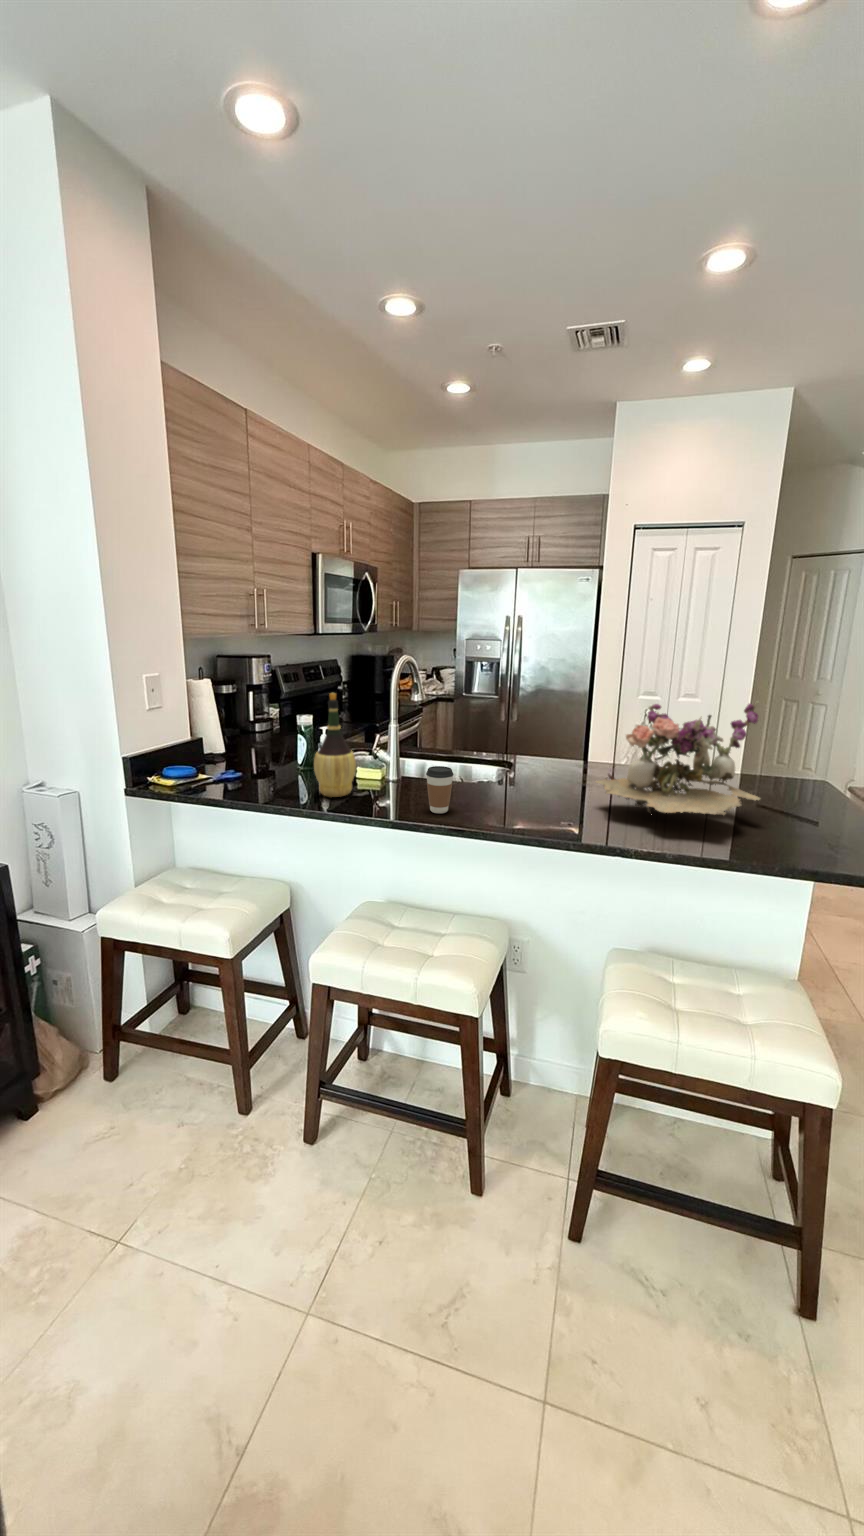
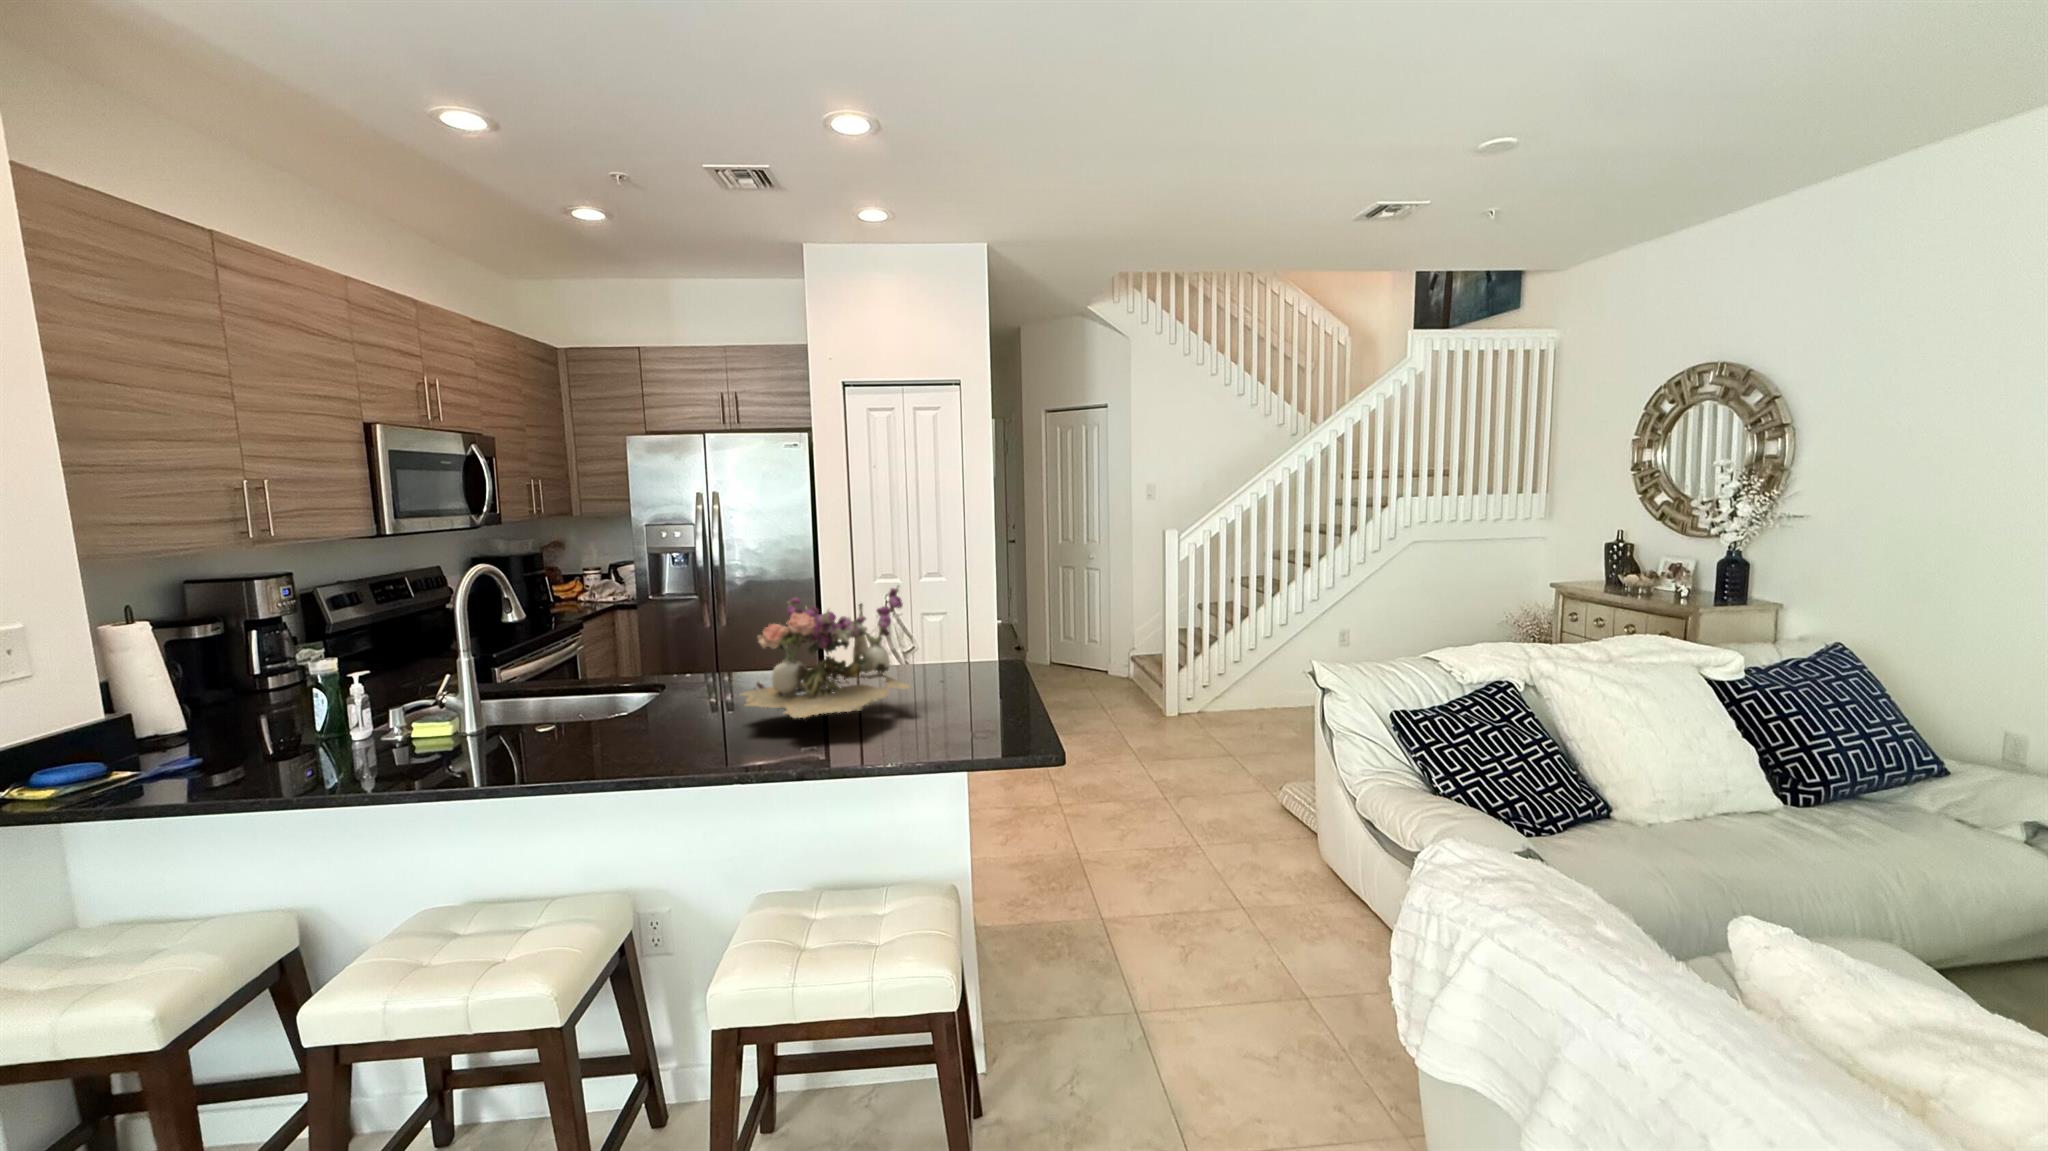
wine bottle: present [314,693,356,797] -> none [326,625,402,771]
coffee cup: present [426,766,454,813] -> none [501,704,542,766]

